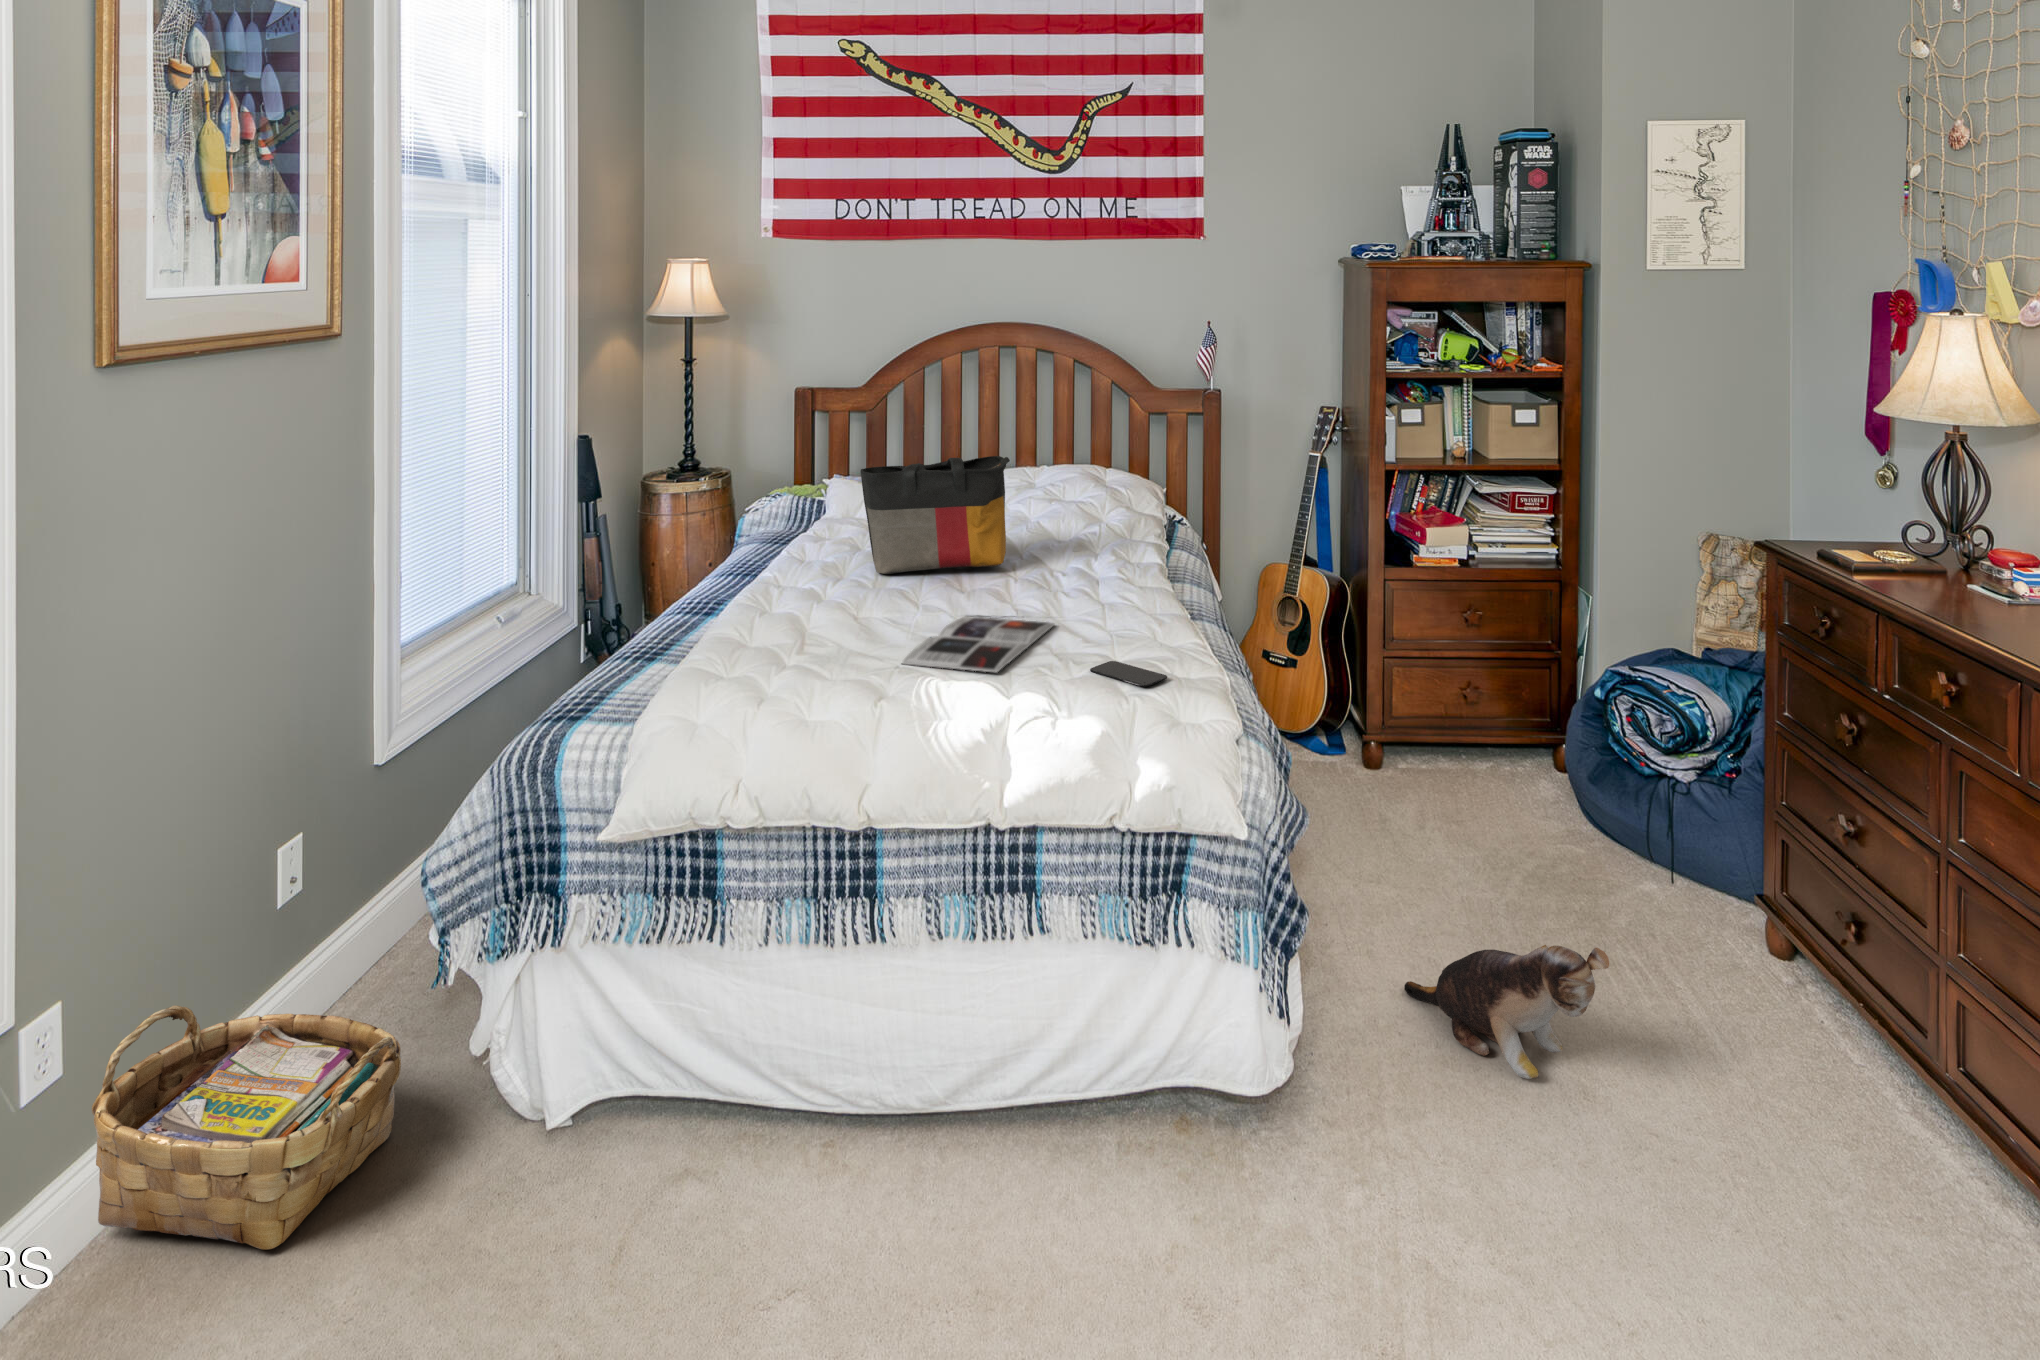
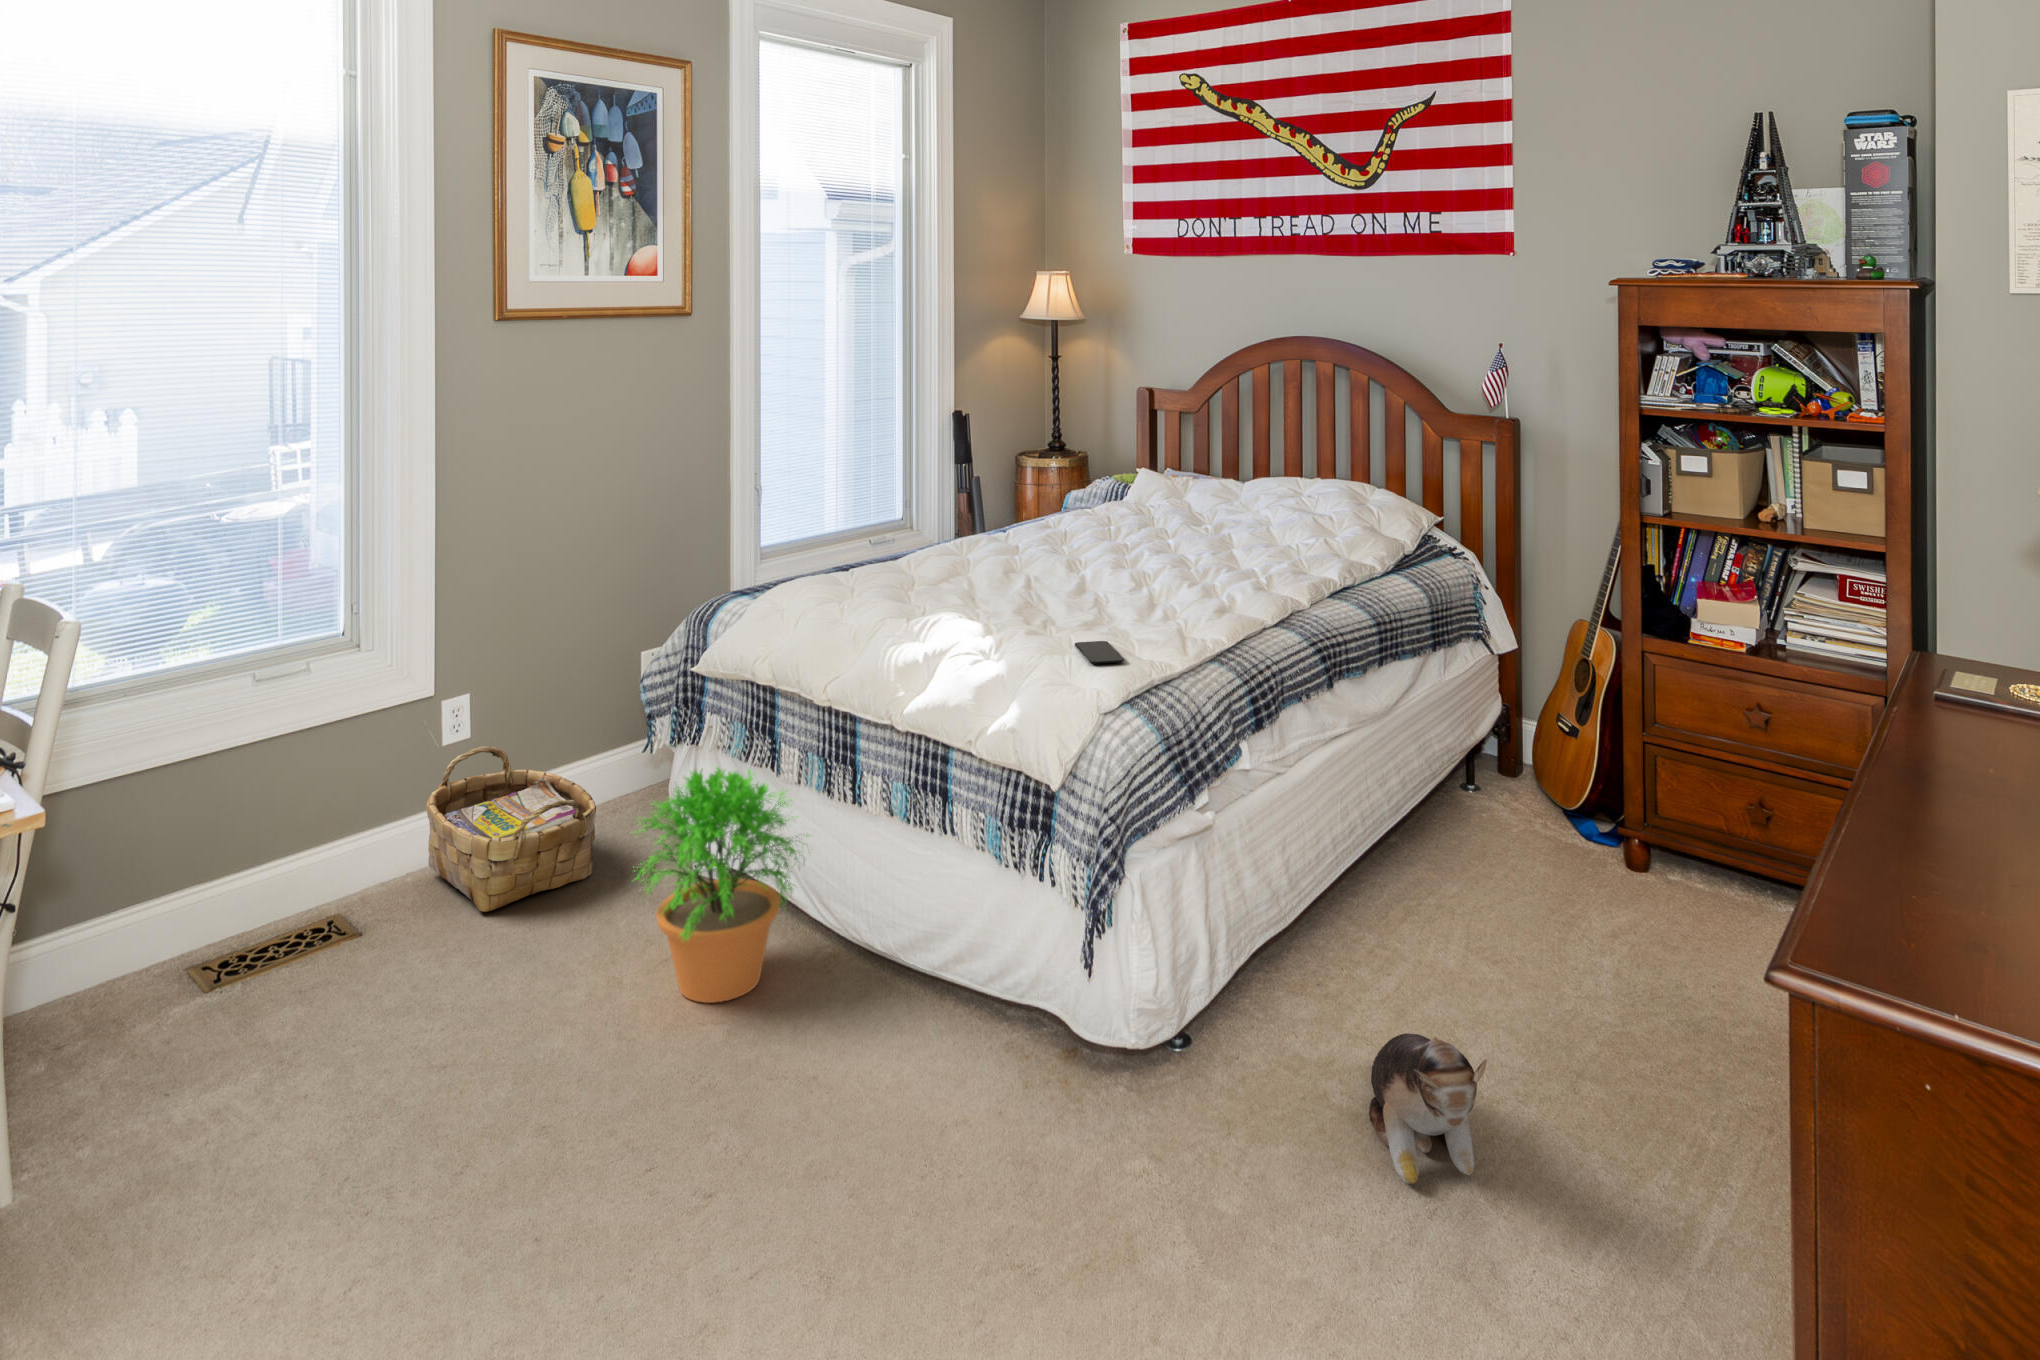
tote bag: present [860,456,1010,574] -> none [1030,450,1154,555]
magazine: present [902,616,1055,672] -> none [947,589,1115,630]
potted plant: none [613,909,837,1224] -> present [635,767,809,1003]

